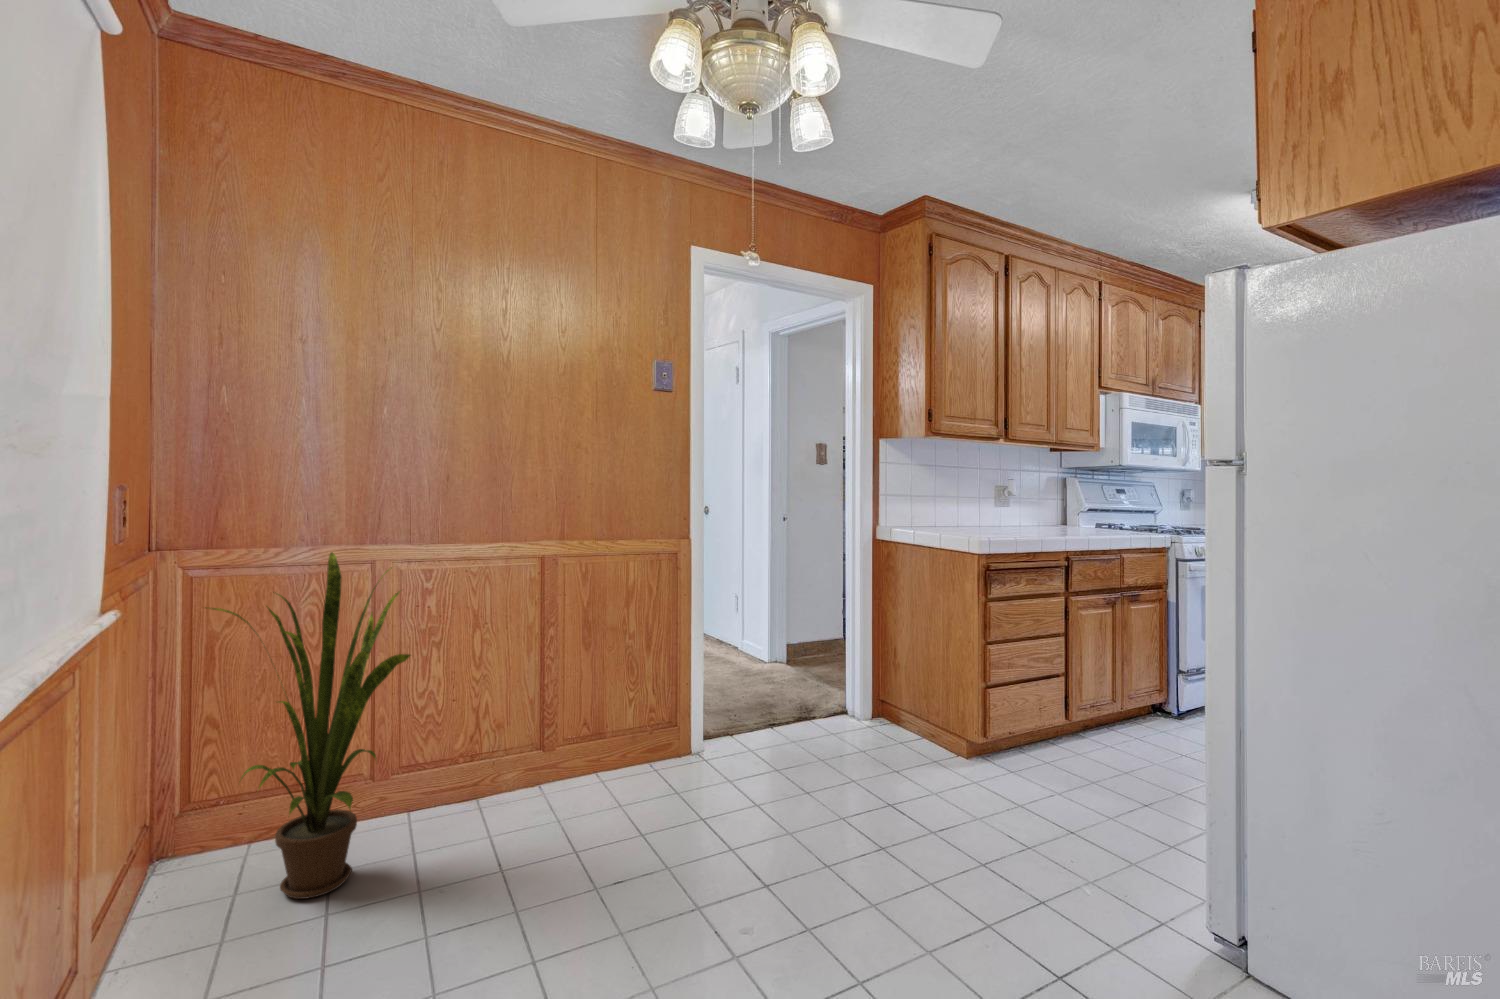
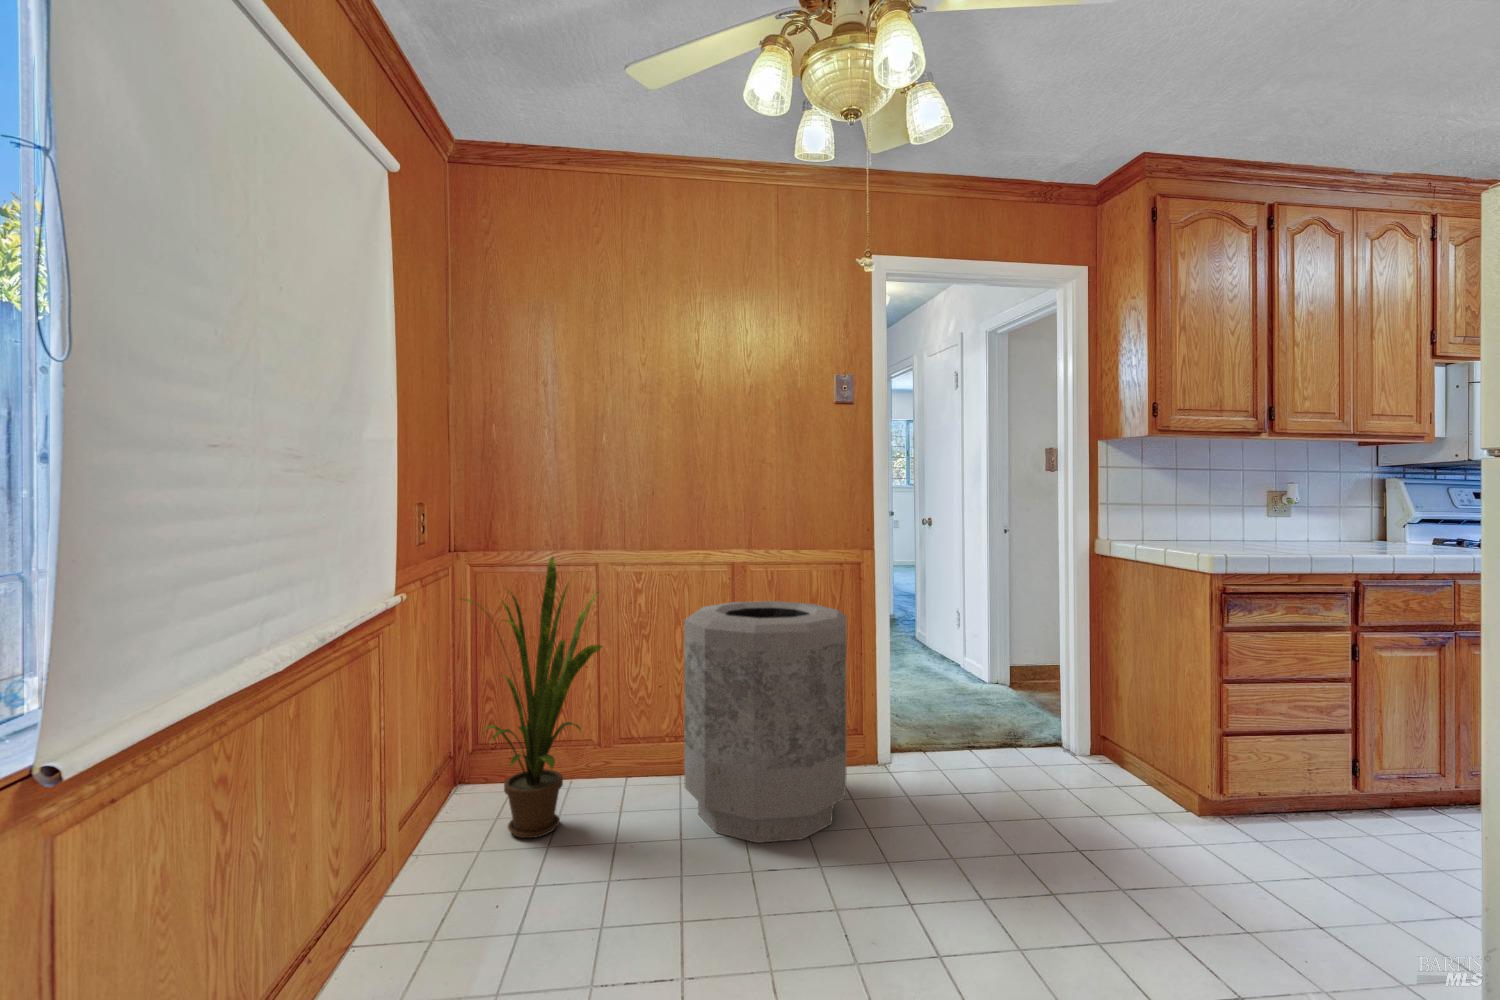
trash can: none [506,595,685,852] -> present [684,601,847,843]

